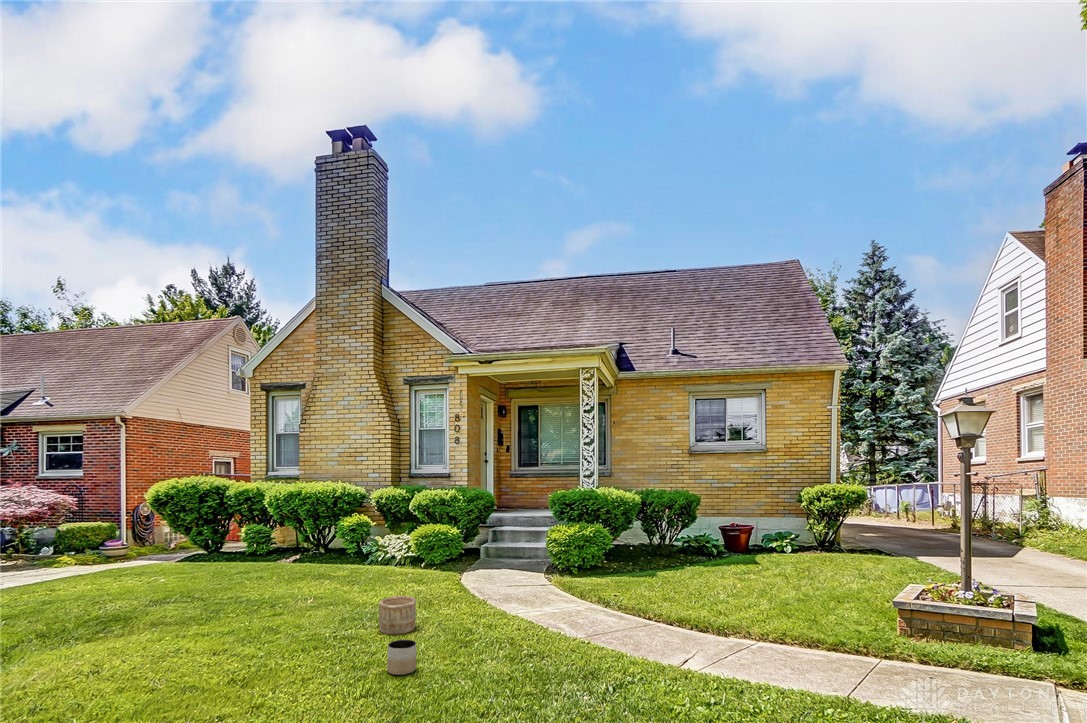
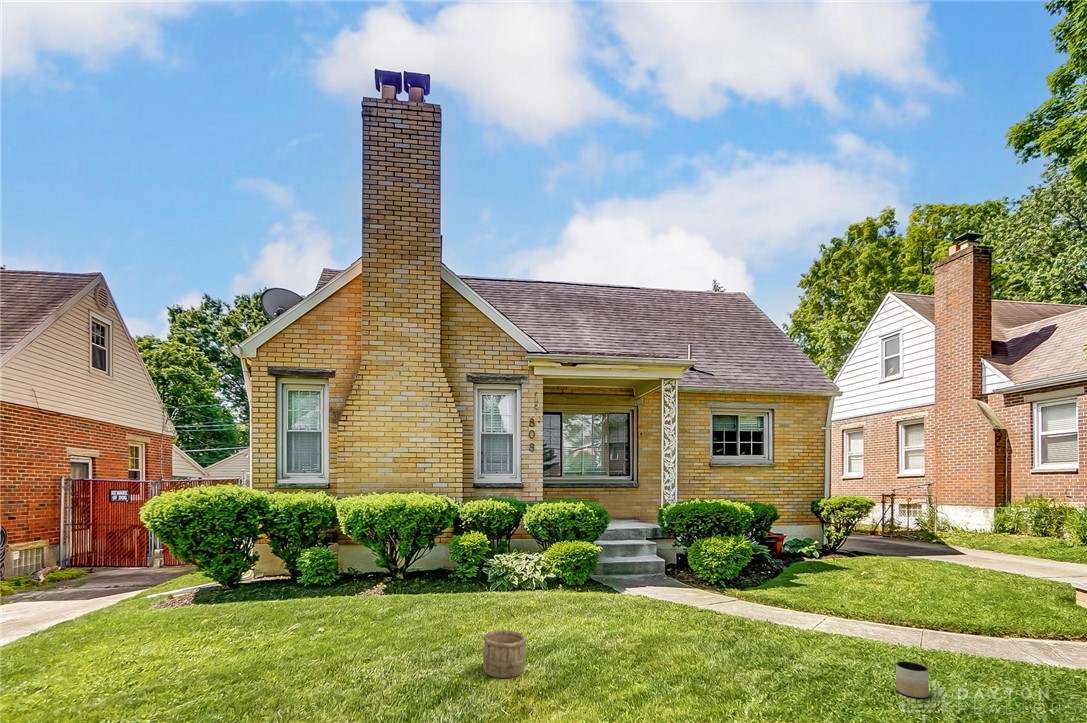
wooden bucket: present [378,595,417,635] -> present [483,630,527,678]

